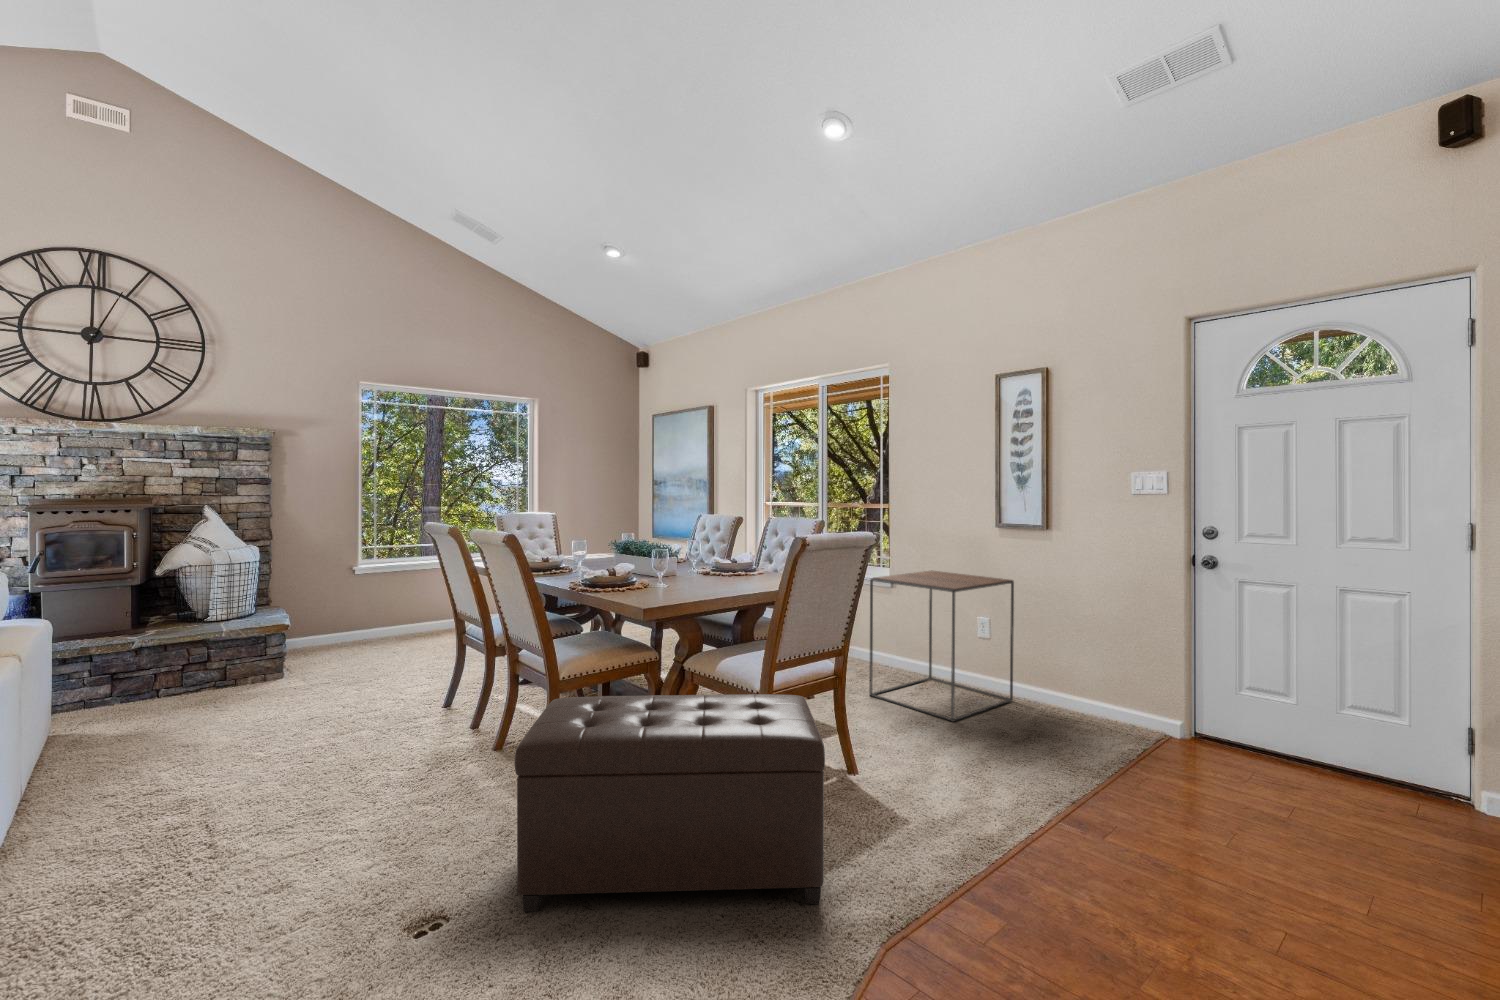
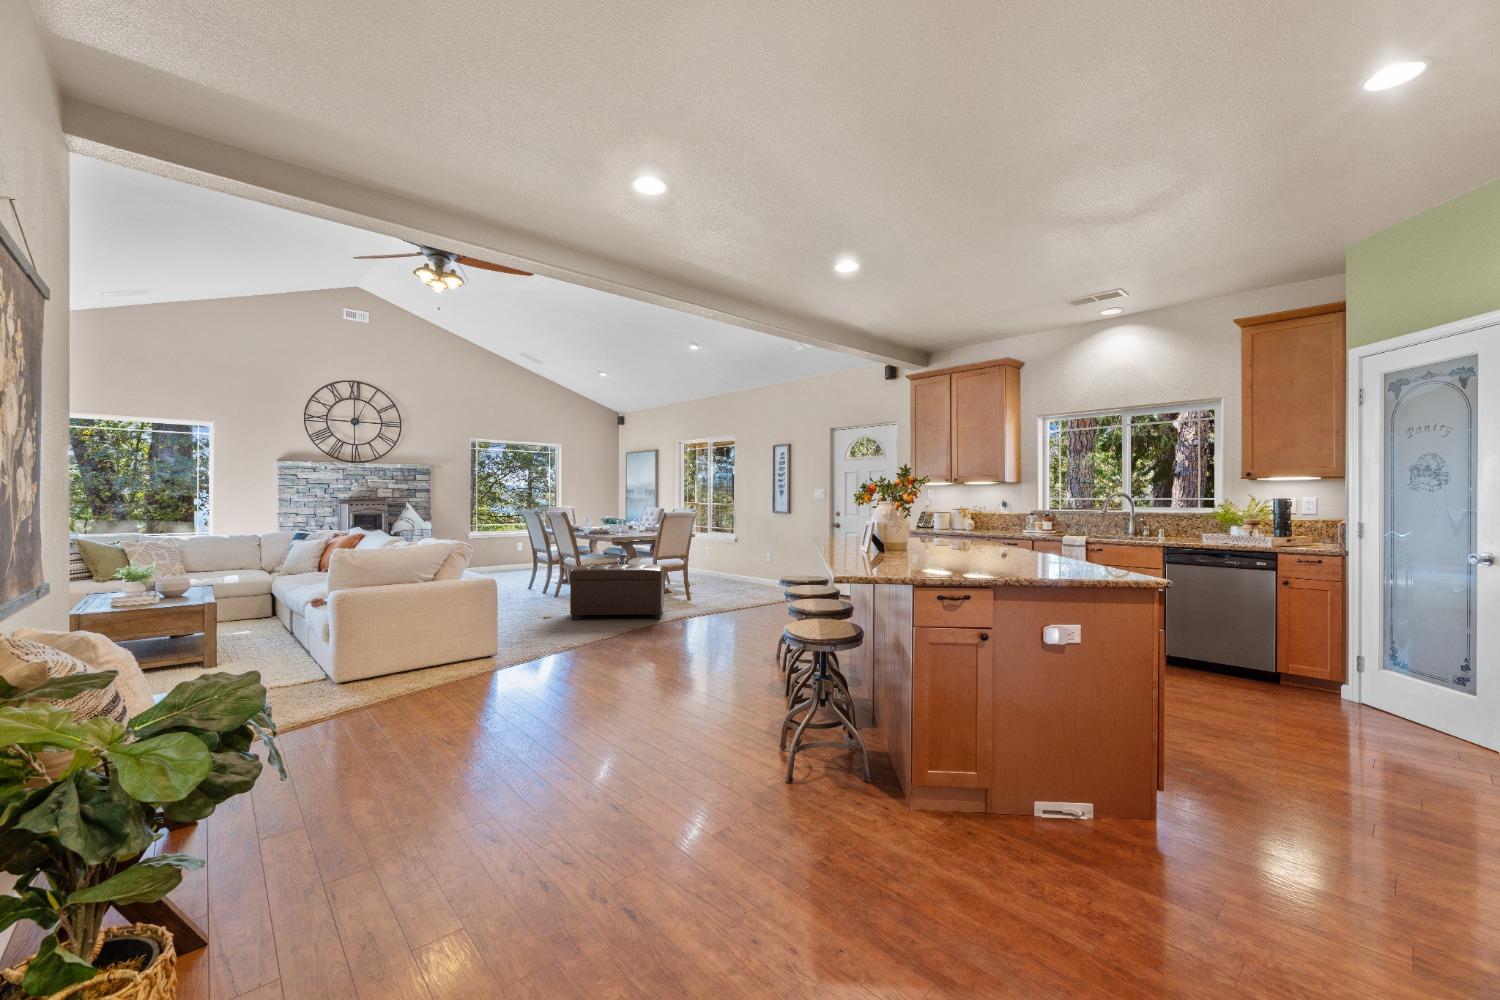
side table: present [869,570,1014,722] -> none [716,533,778,593]

